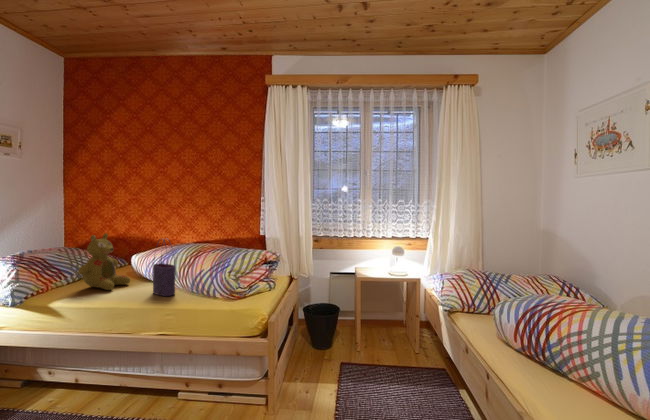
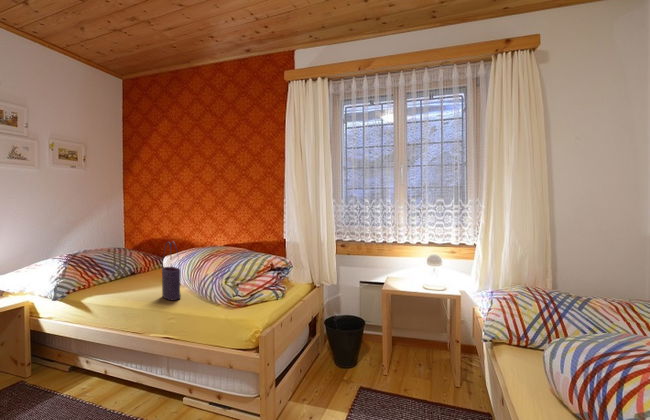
stuffed bear: present [78,233,130,290] -> none [103,236,152,291]

